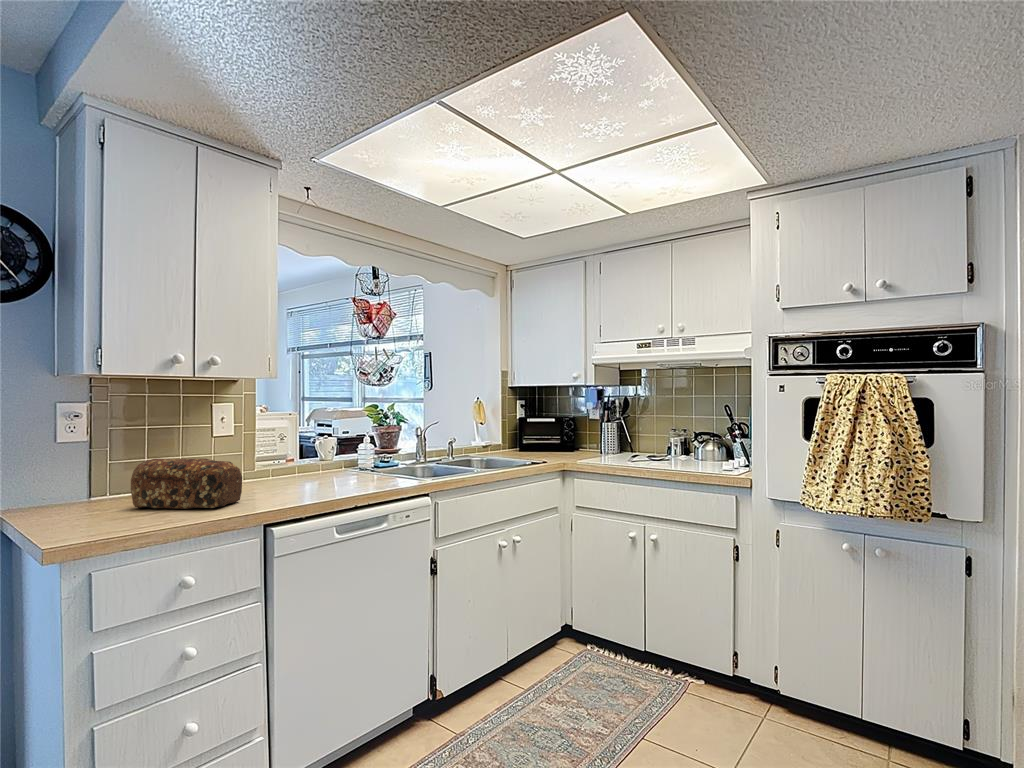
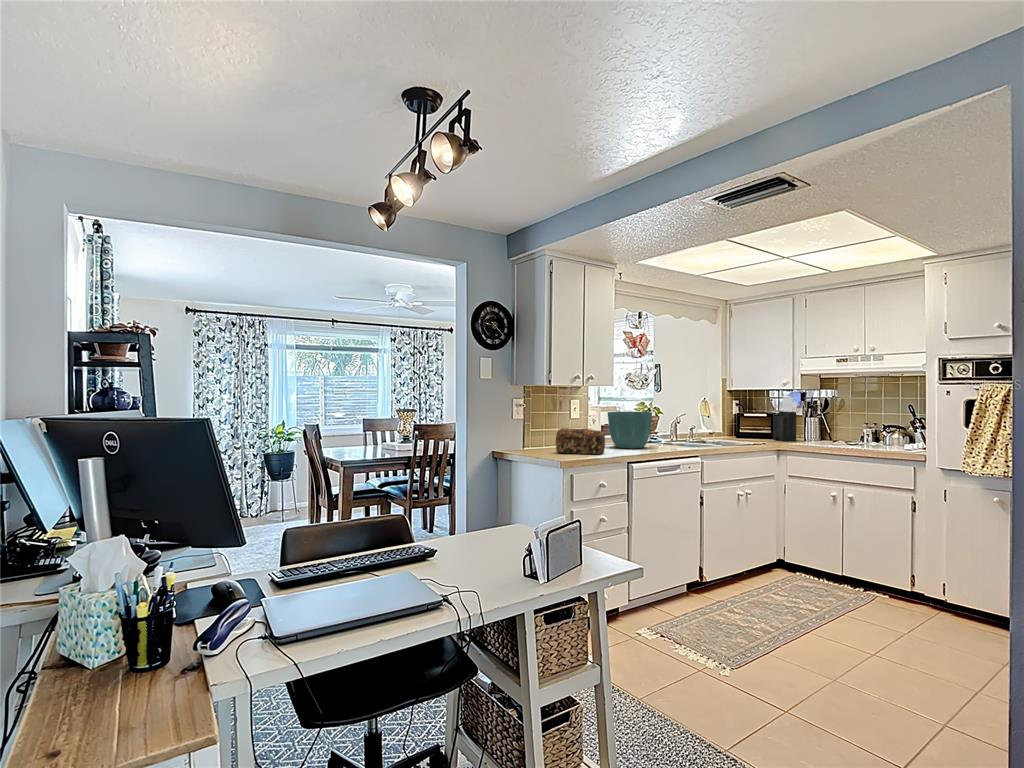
knife block: none [563,395,590,456] -> present [773,397,796,441]
flower pot: none [282,421,360,484] -> present [608,412,652,448]

